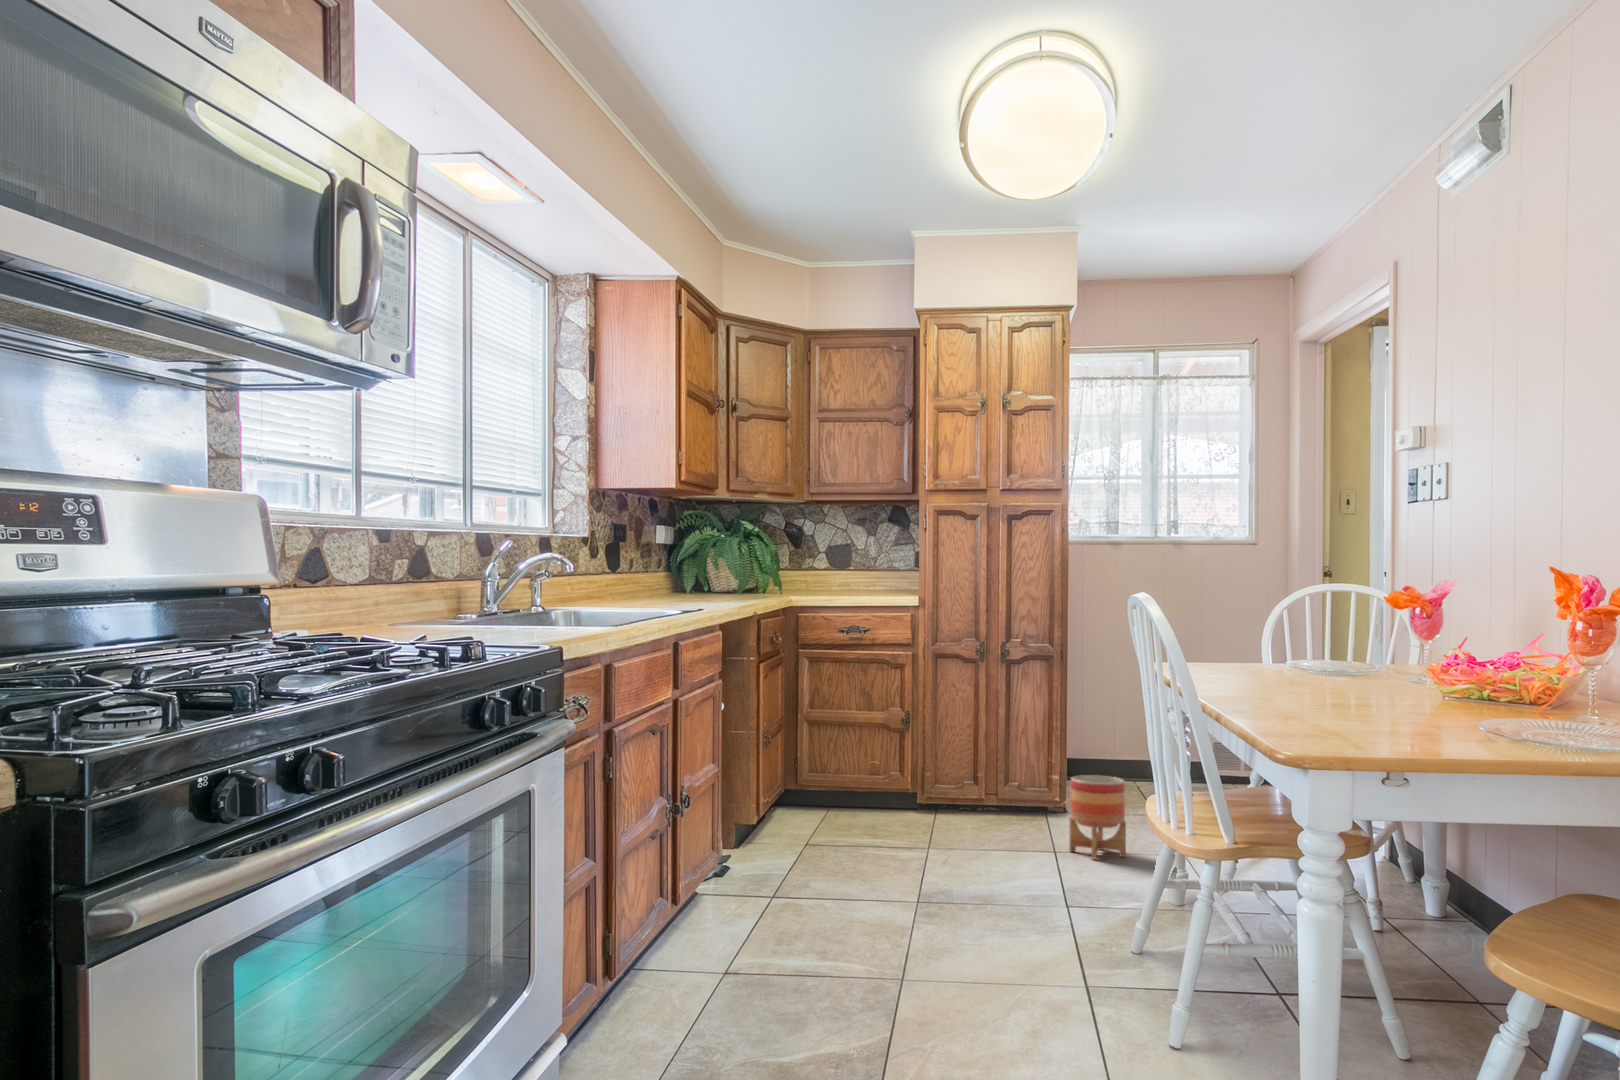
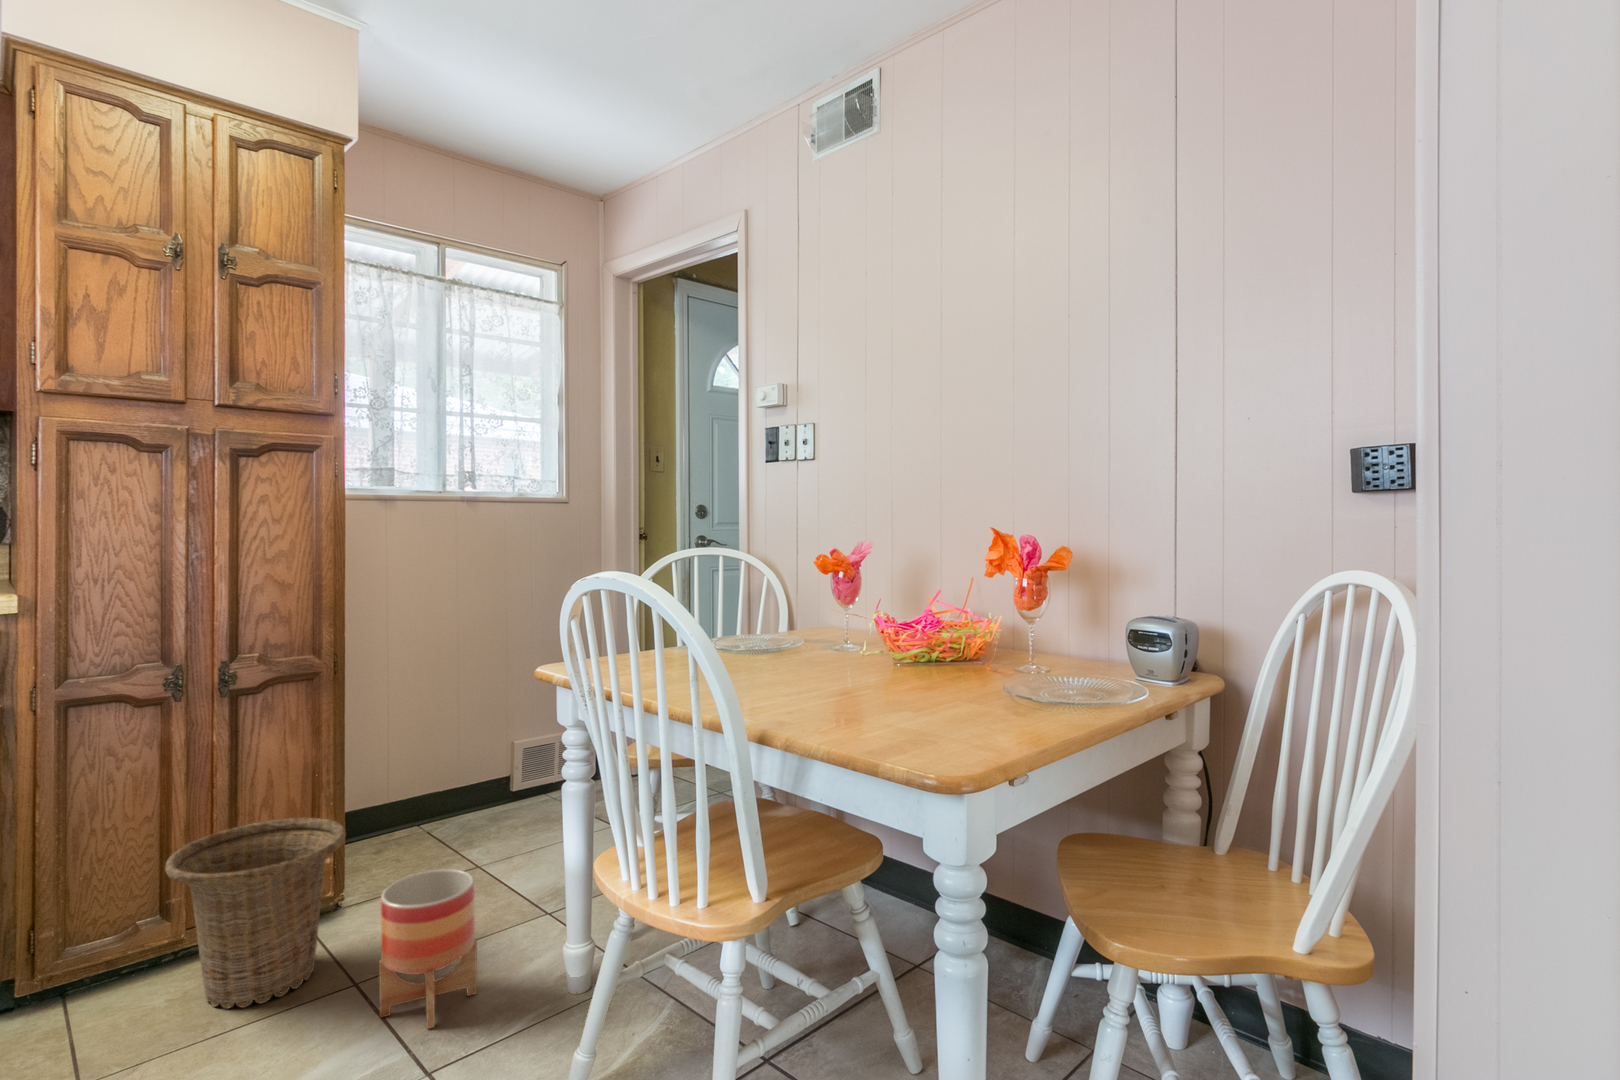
basket: none [972,741,1062,836] -> present [165,818,346,1009]

